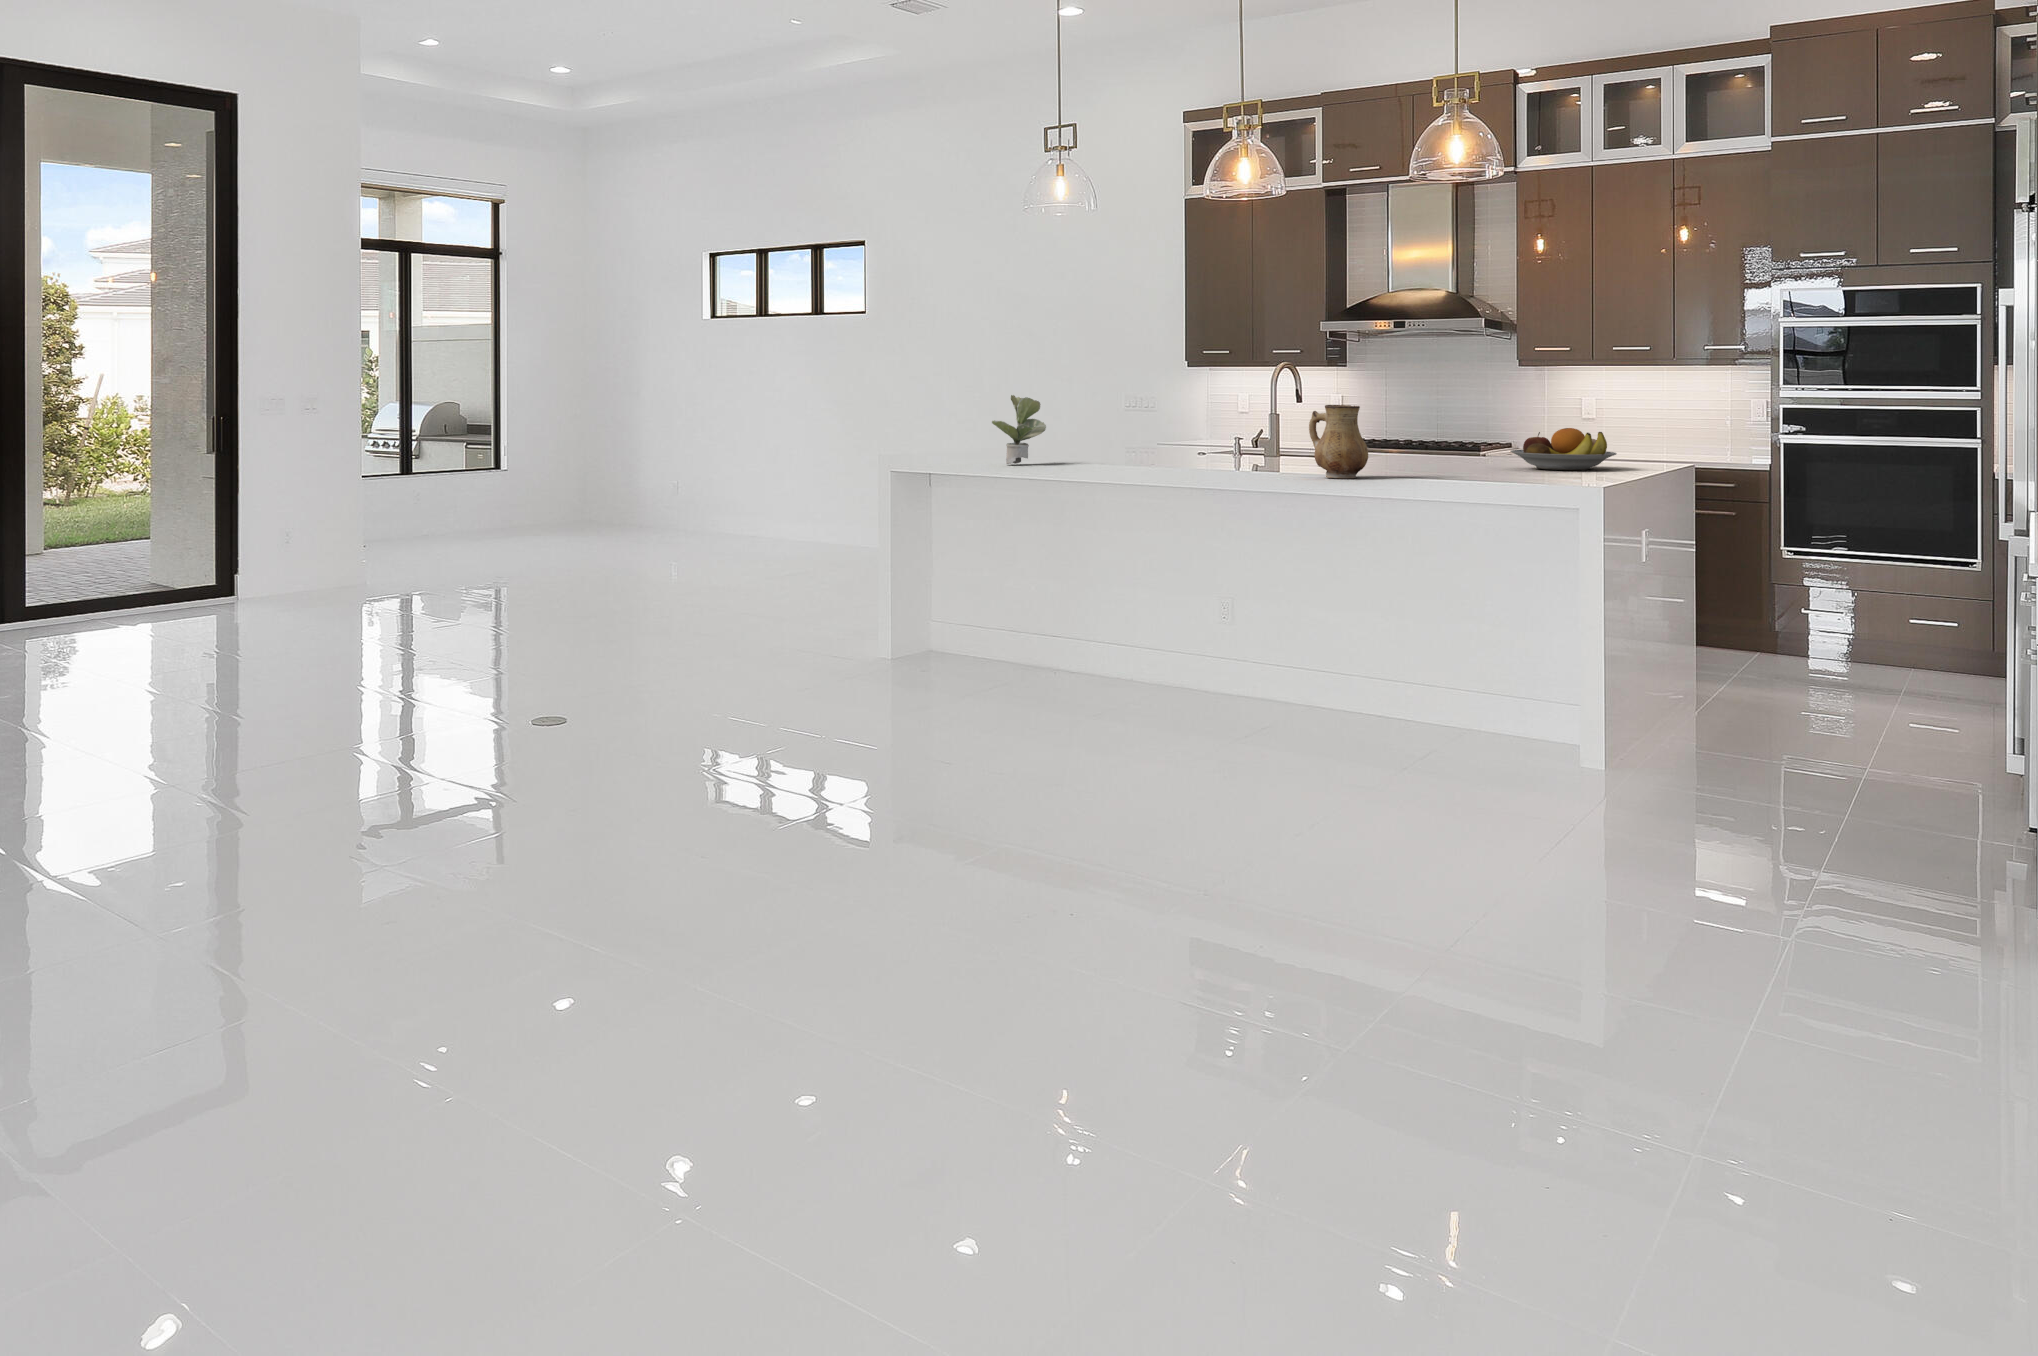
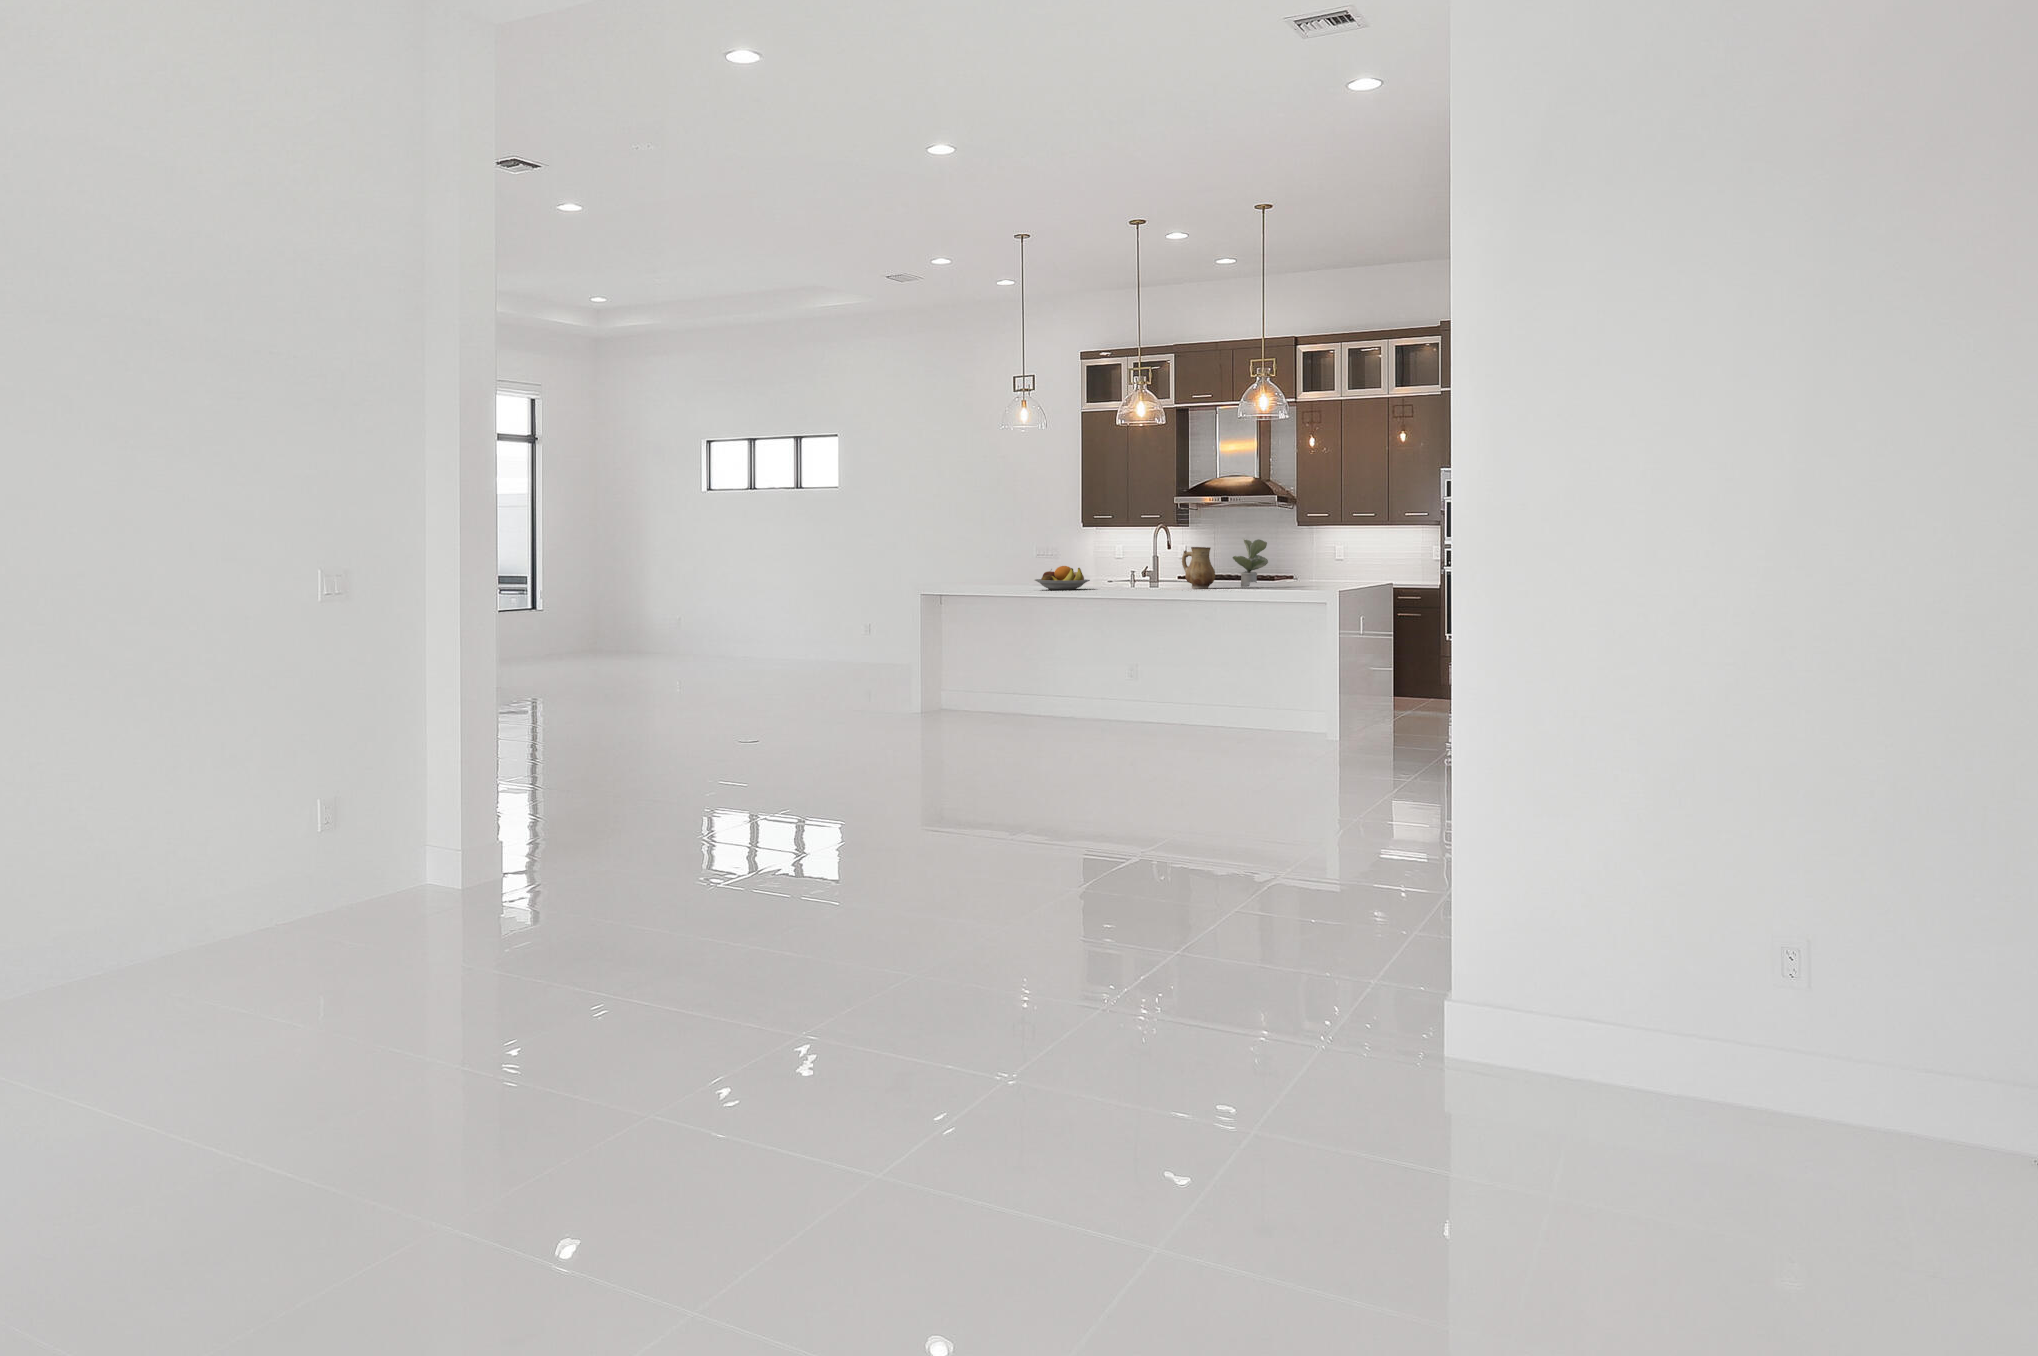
potted plant: present [992,395,1046,464] -> present [1233,539,1268,587]
fruit bowl: present [1511,428,1617,470] -> present [1035,566,1090,590]

